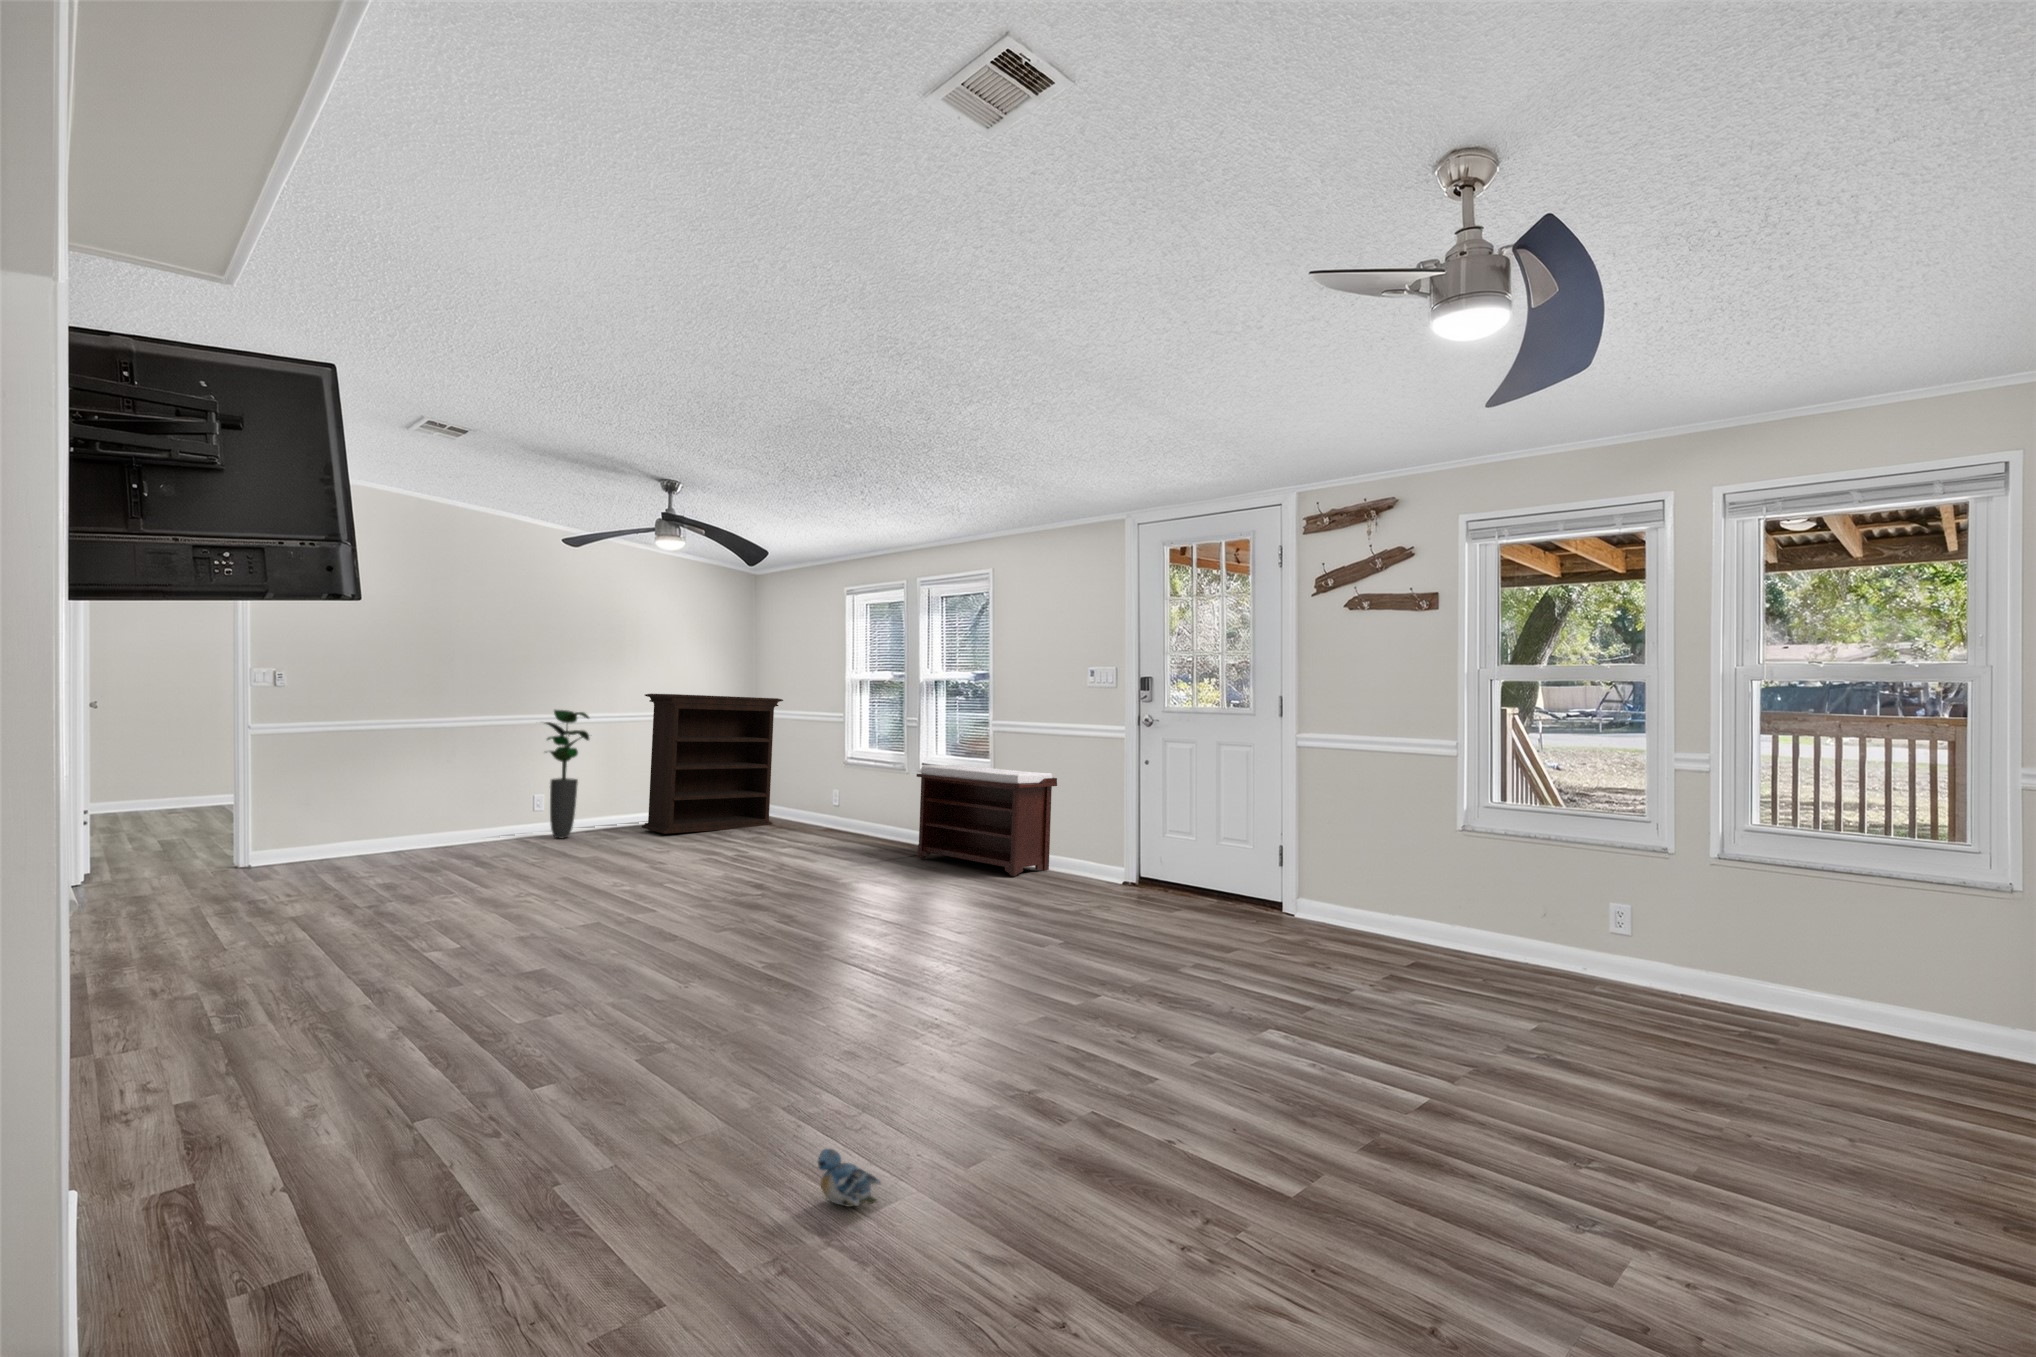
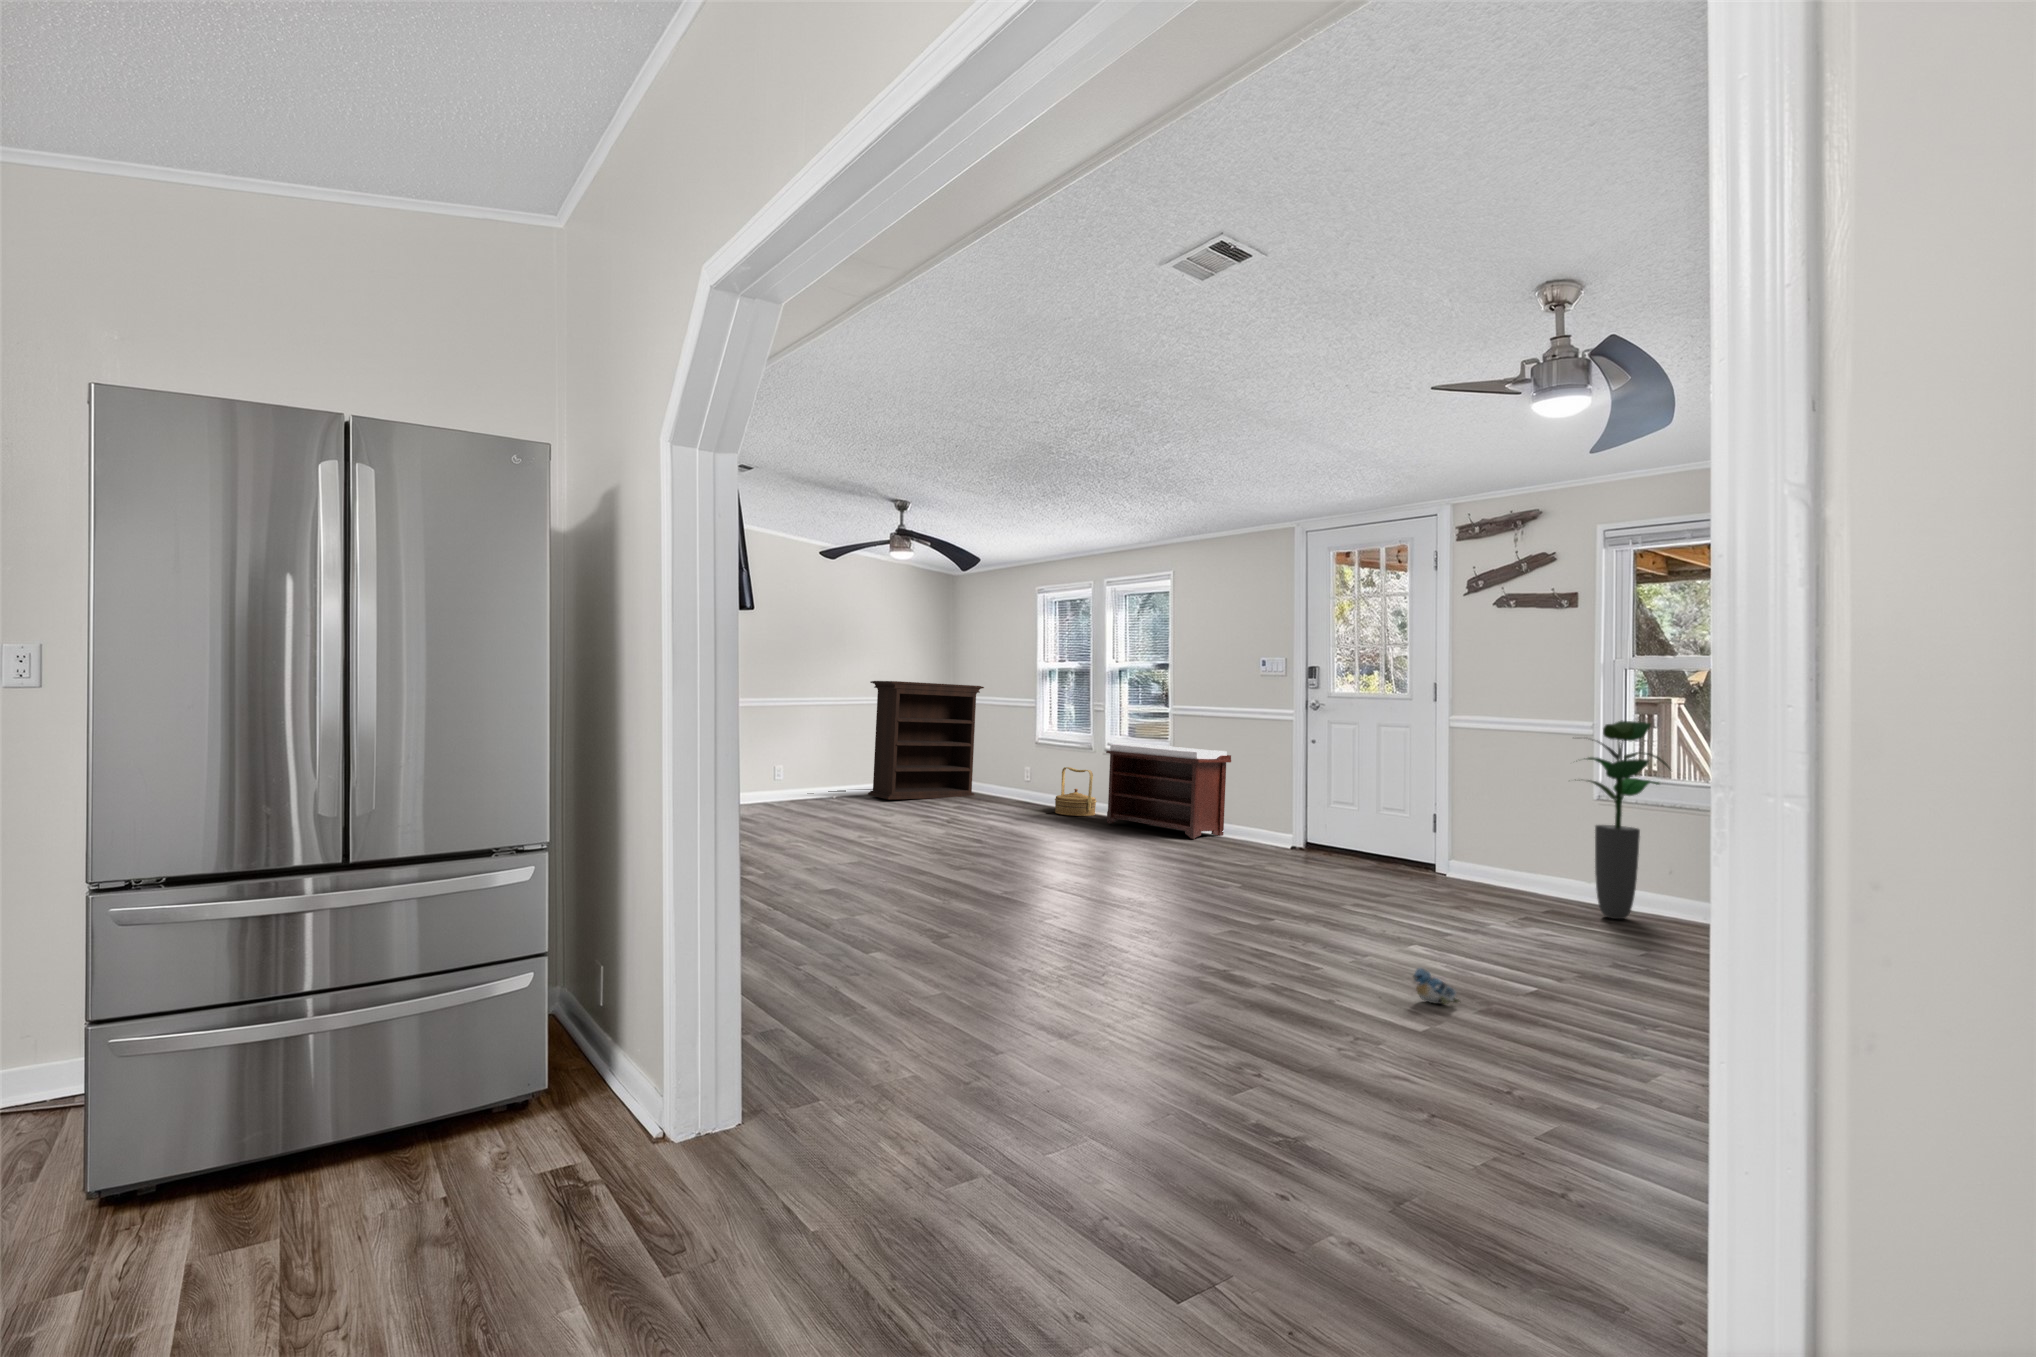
potted plant: present [546,710,589,838] -> present [1584,721,1671,919]
woven basket: none [860,792,909,849] -> present [1055,767,1097,816]
plush toy: present [818,1149,881,1207] -> present [1413,968,1459,1004]

